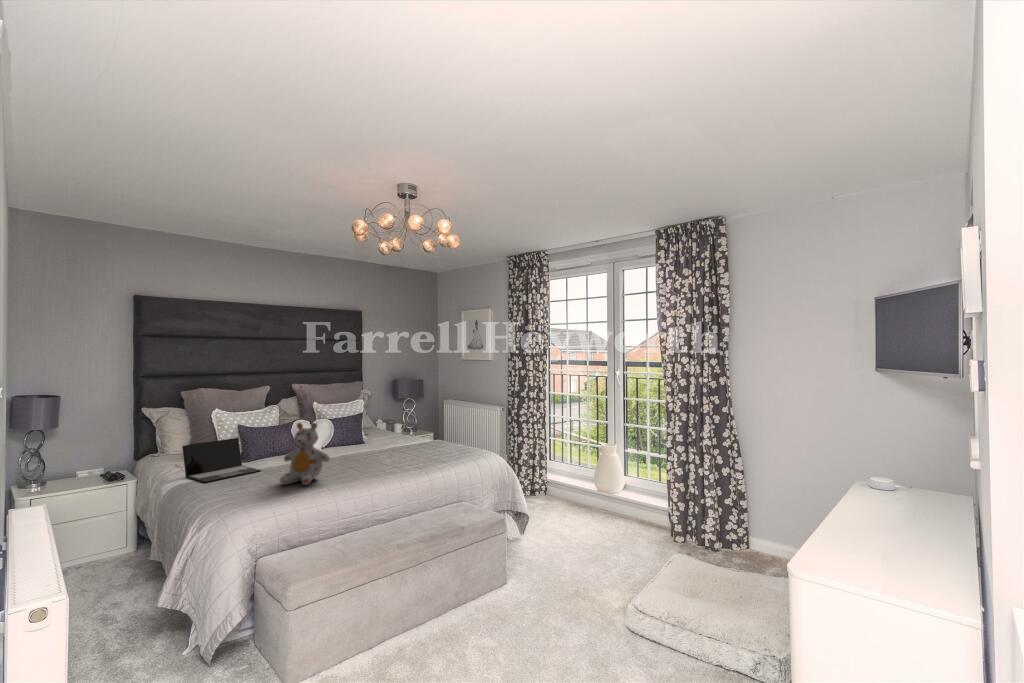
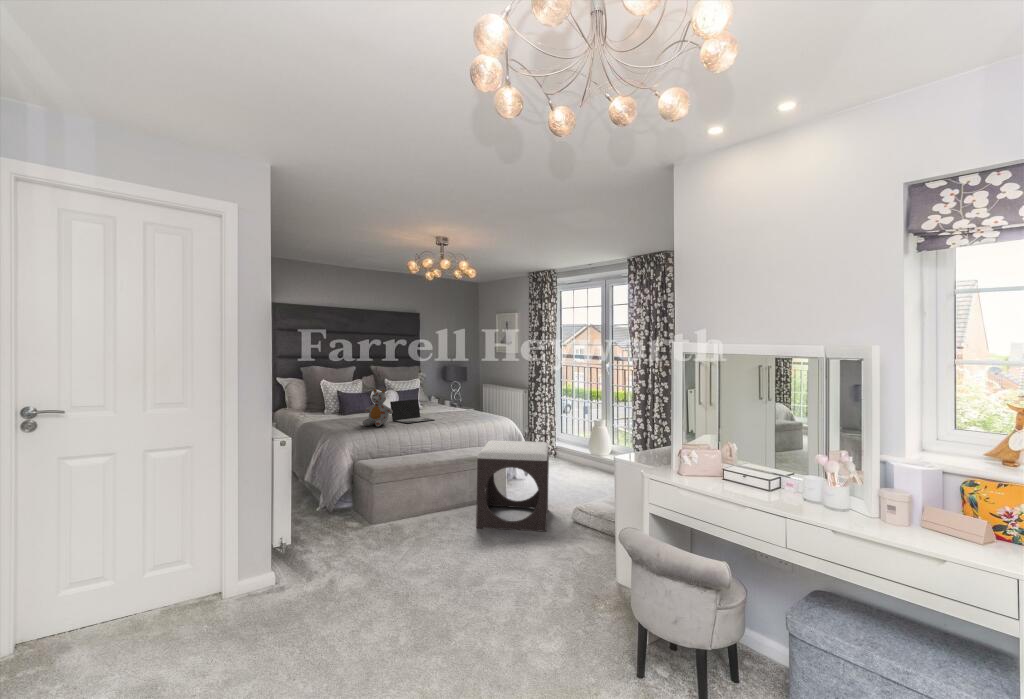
laptop: present [182,438,261,482] -> present [390,399,434,423]
footstool: none [489,500,608,668] -> present [476,440,549,532]

